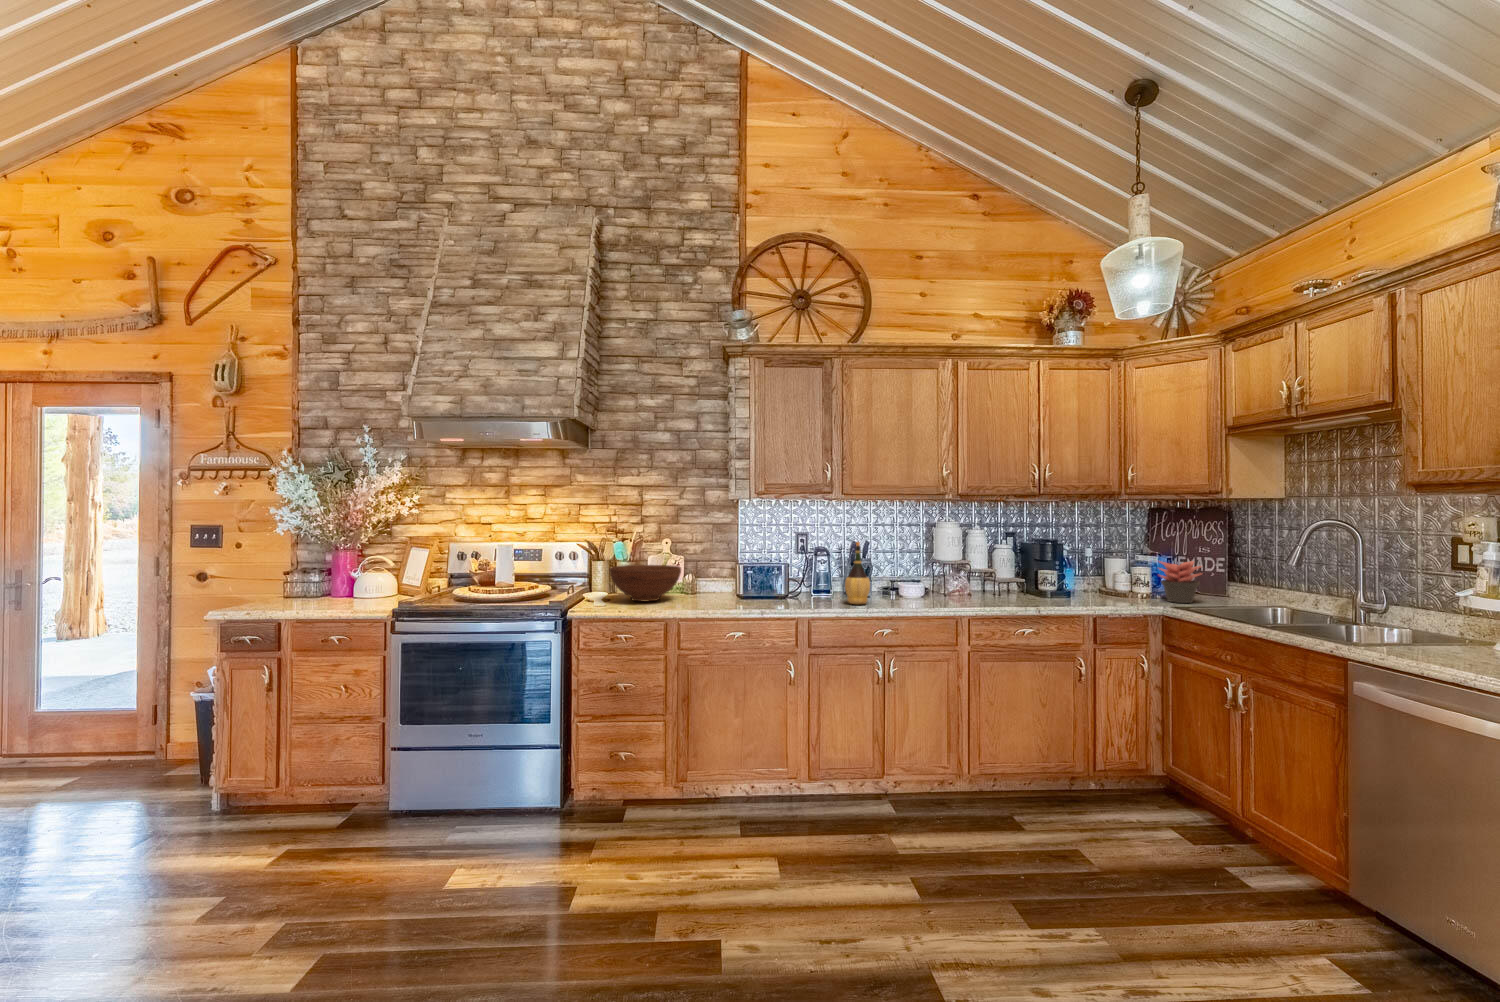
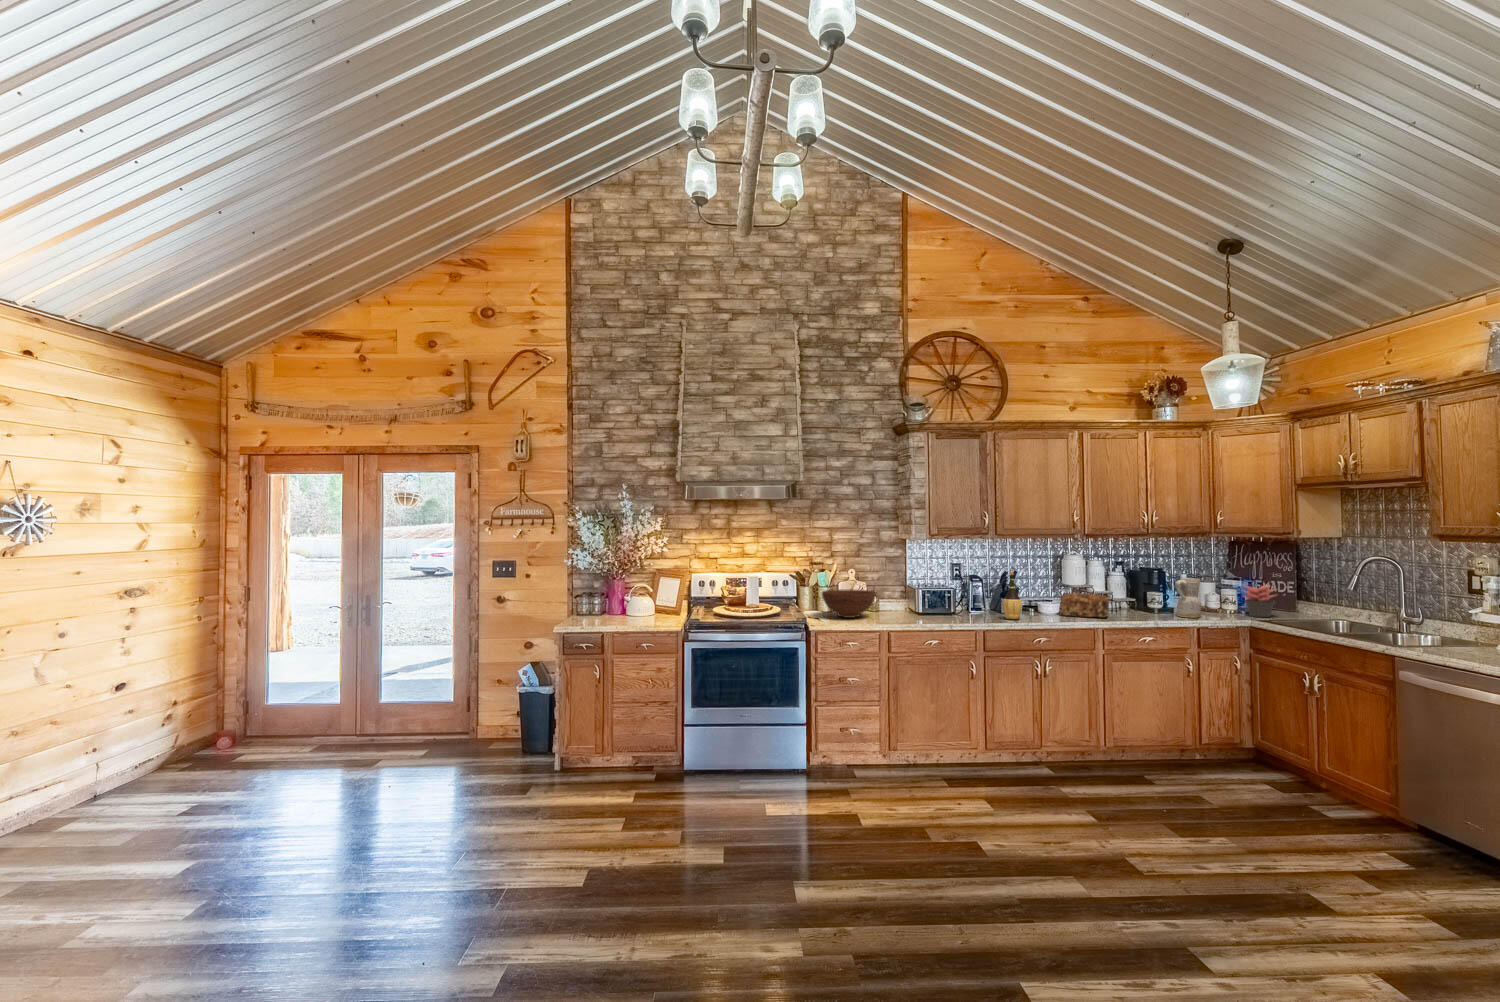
ceramic pitcher: none [1072,551,1105,603] -> present [1175,578,1201,618]
bread loaf: none [925,570,987,602] -> present [1061,593,1109,617]

